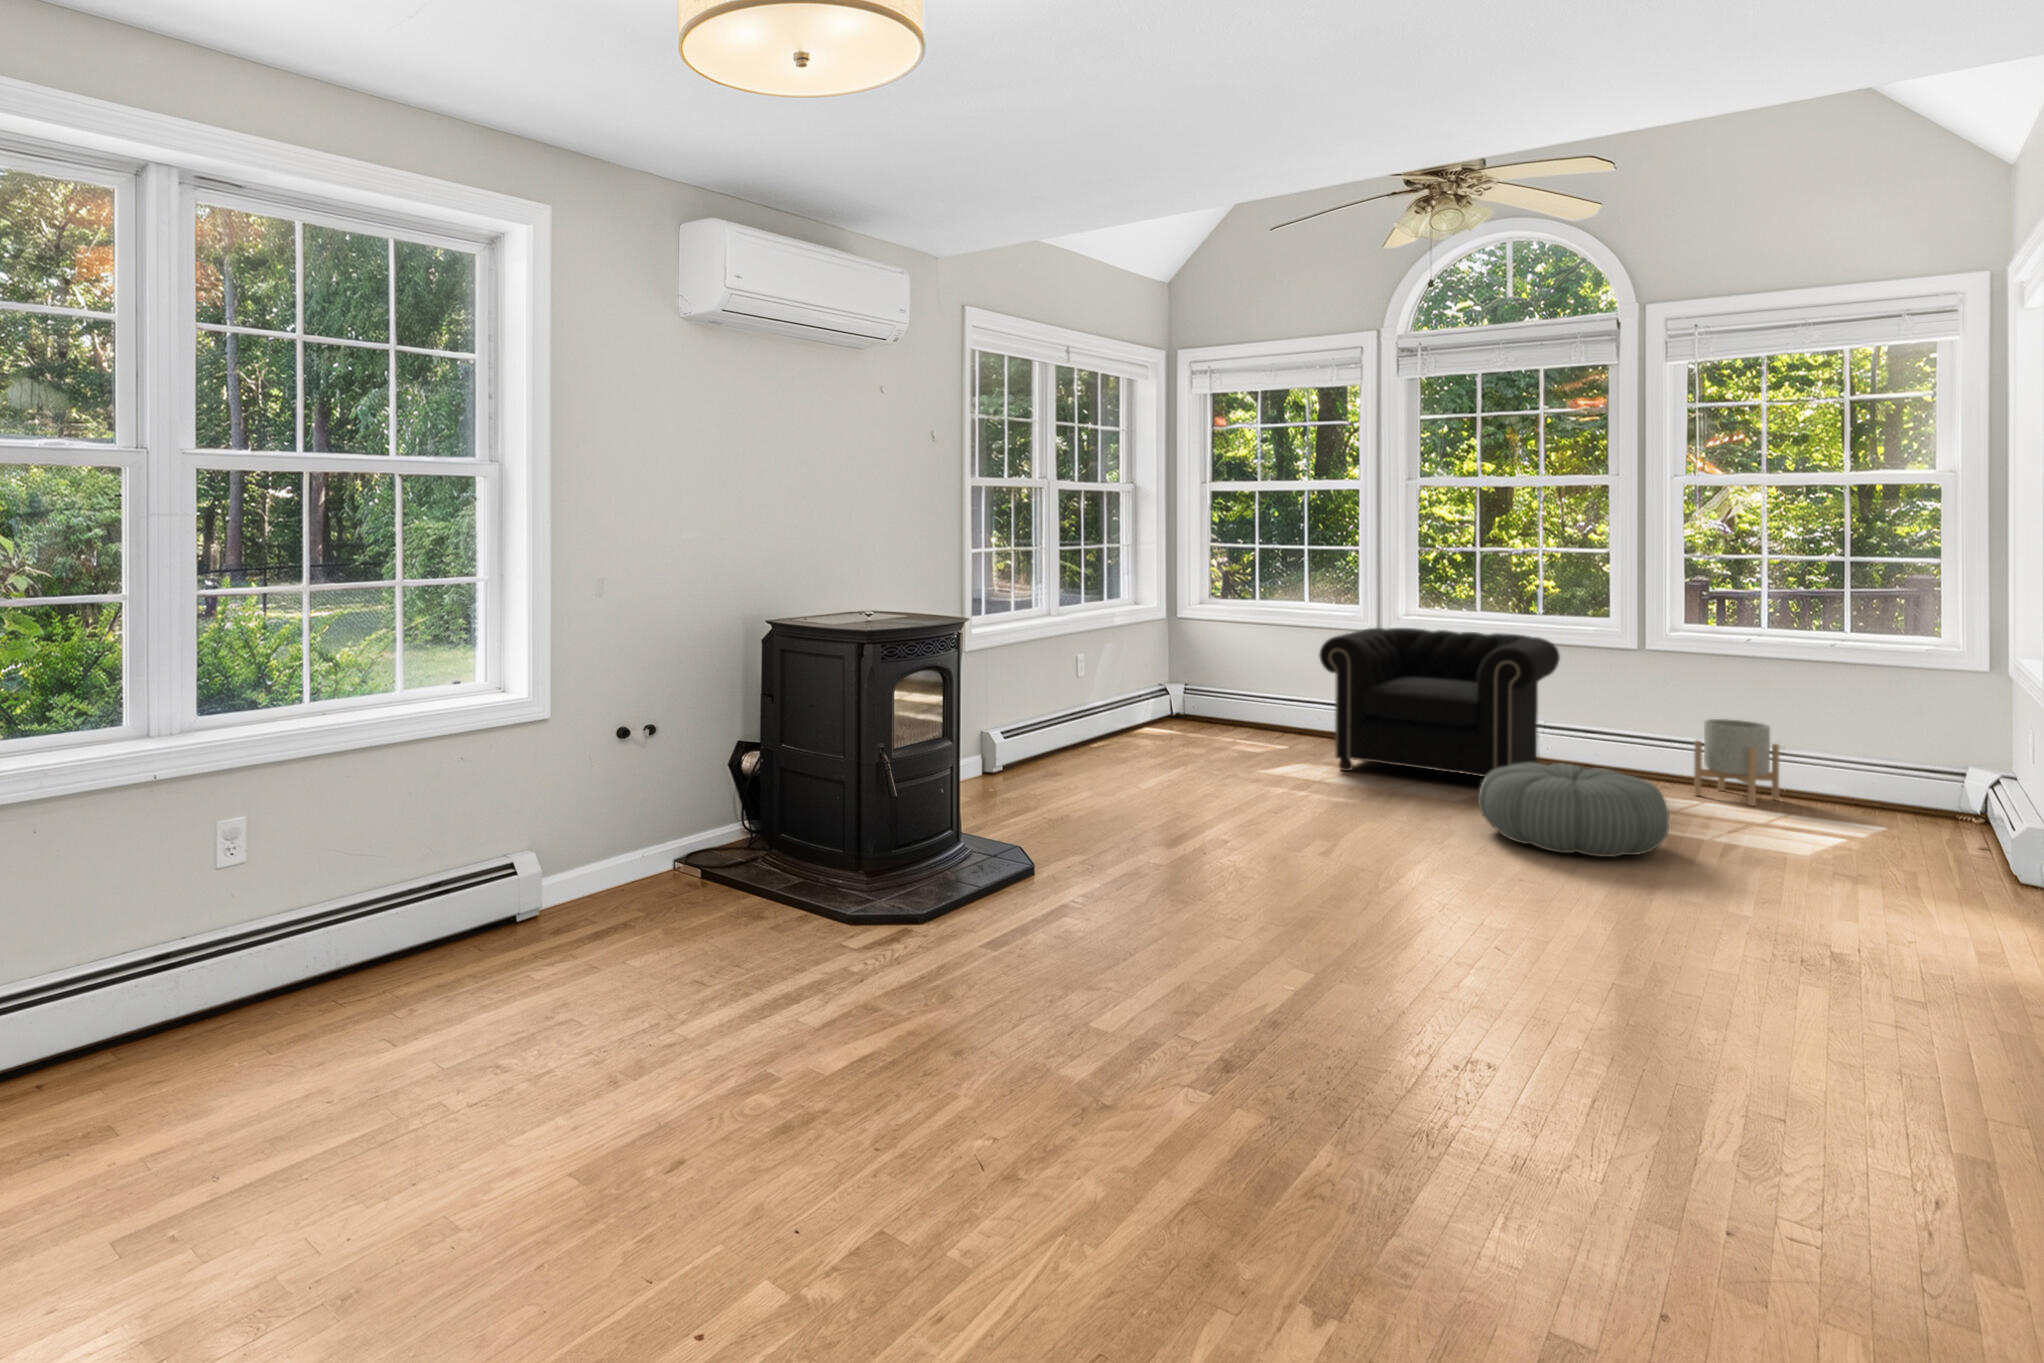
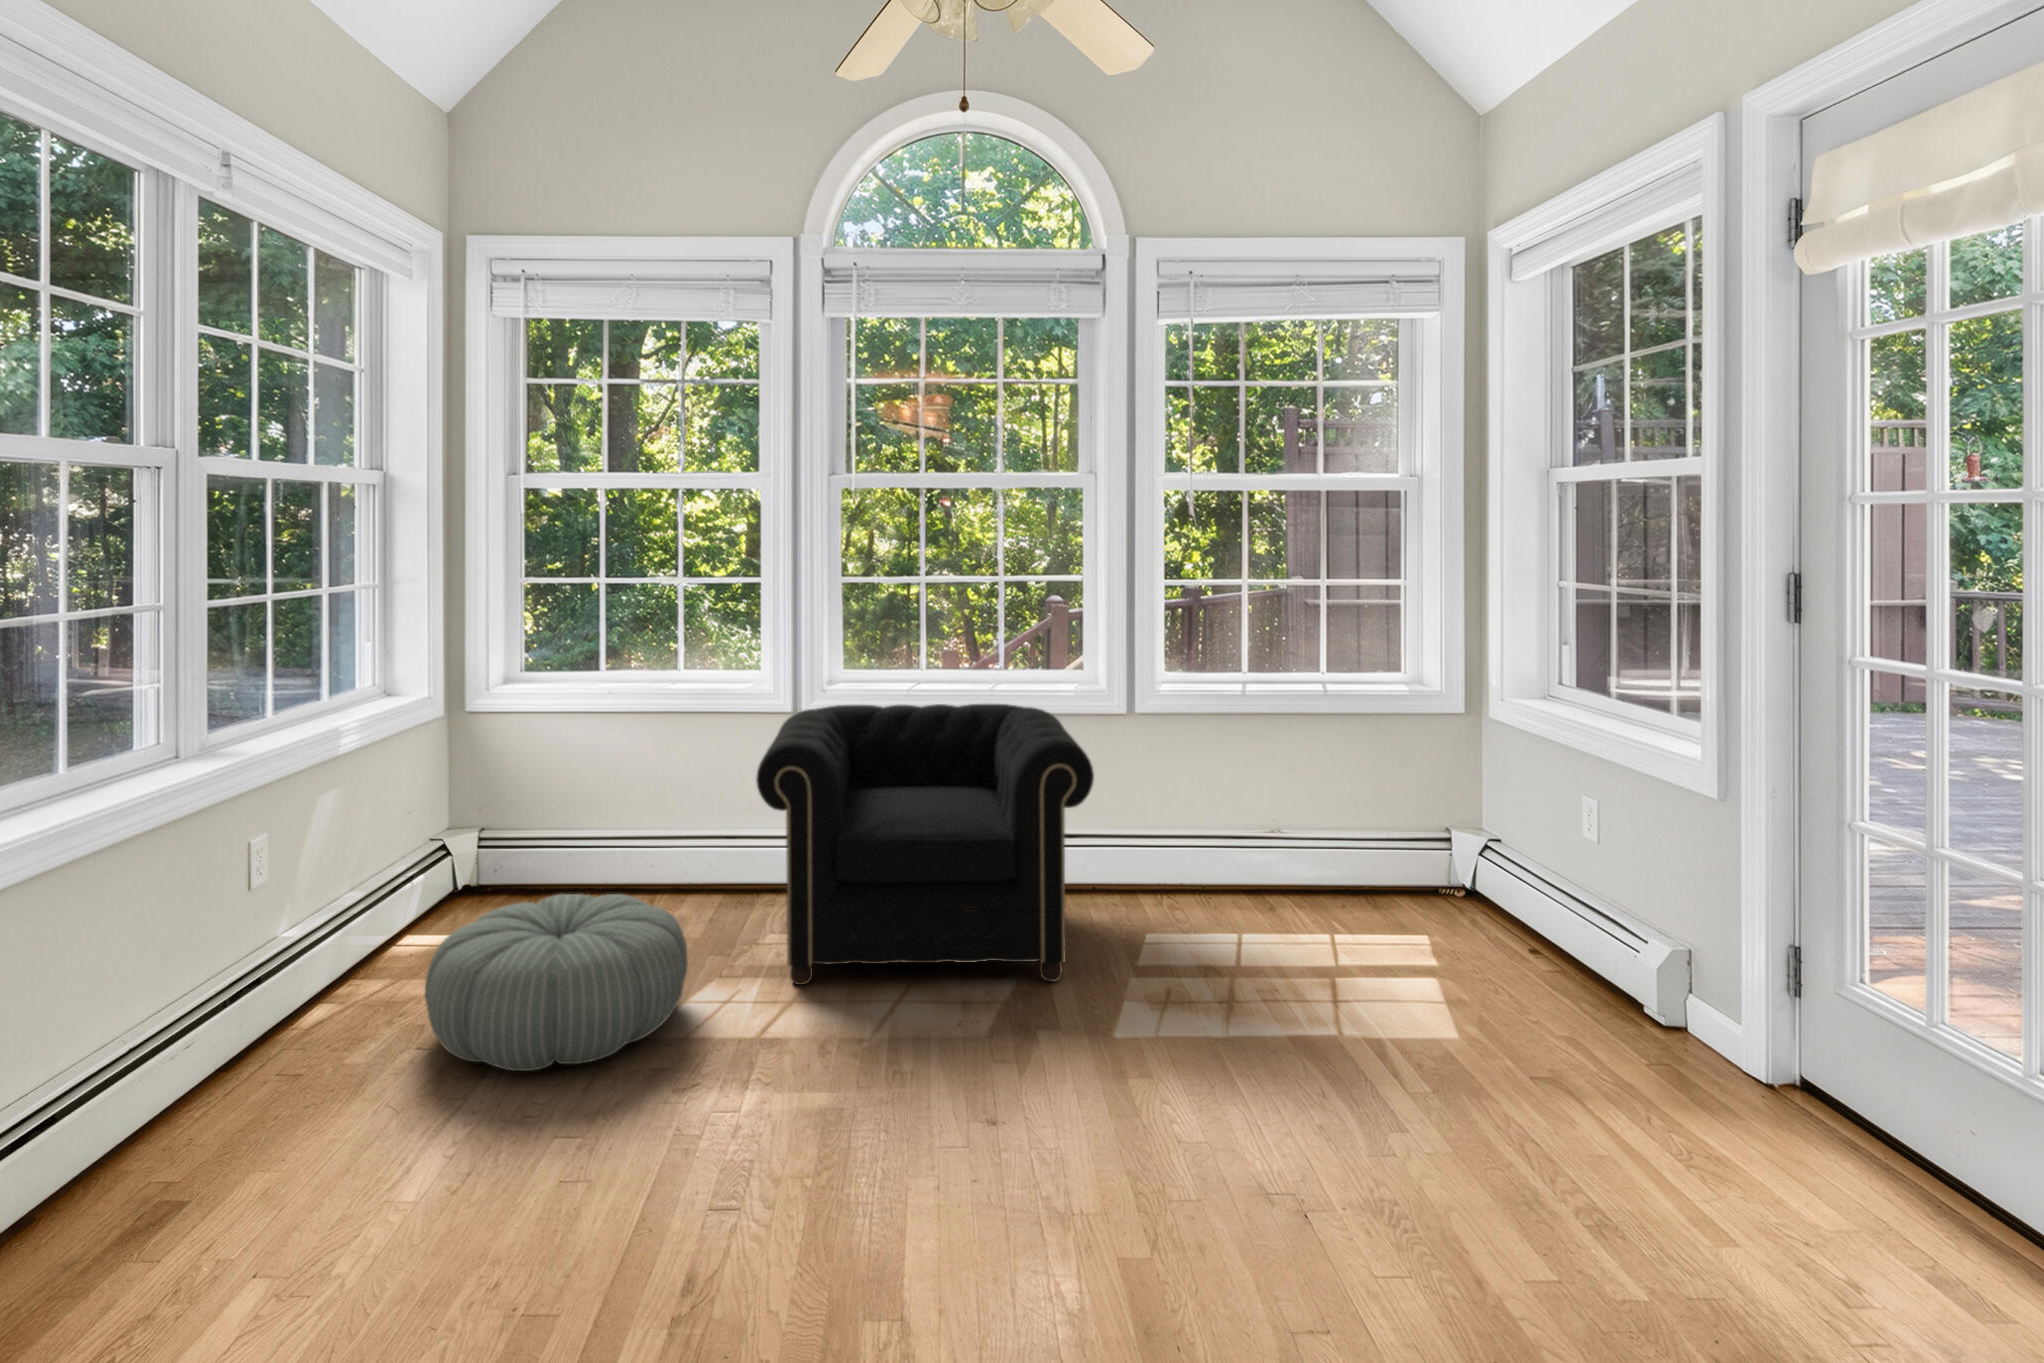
planter: present [1694,719,1780,806] -> none [1221,796,1296,919]
pouf: present [1478,763,1669,857] -> present [425,894,688,1071]

